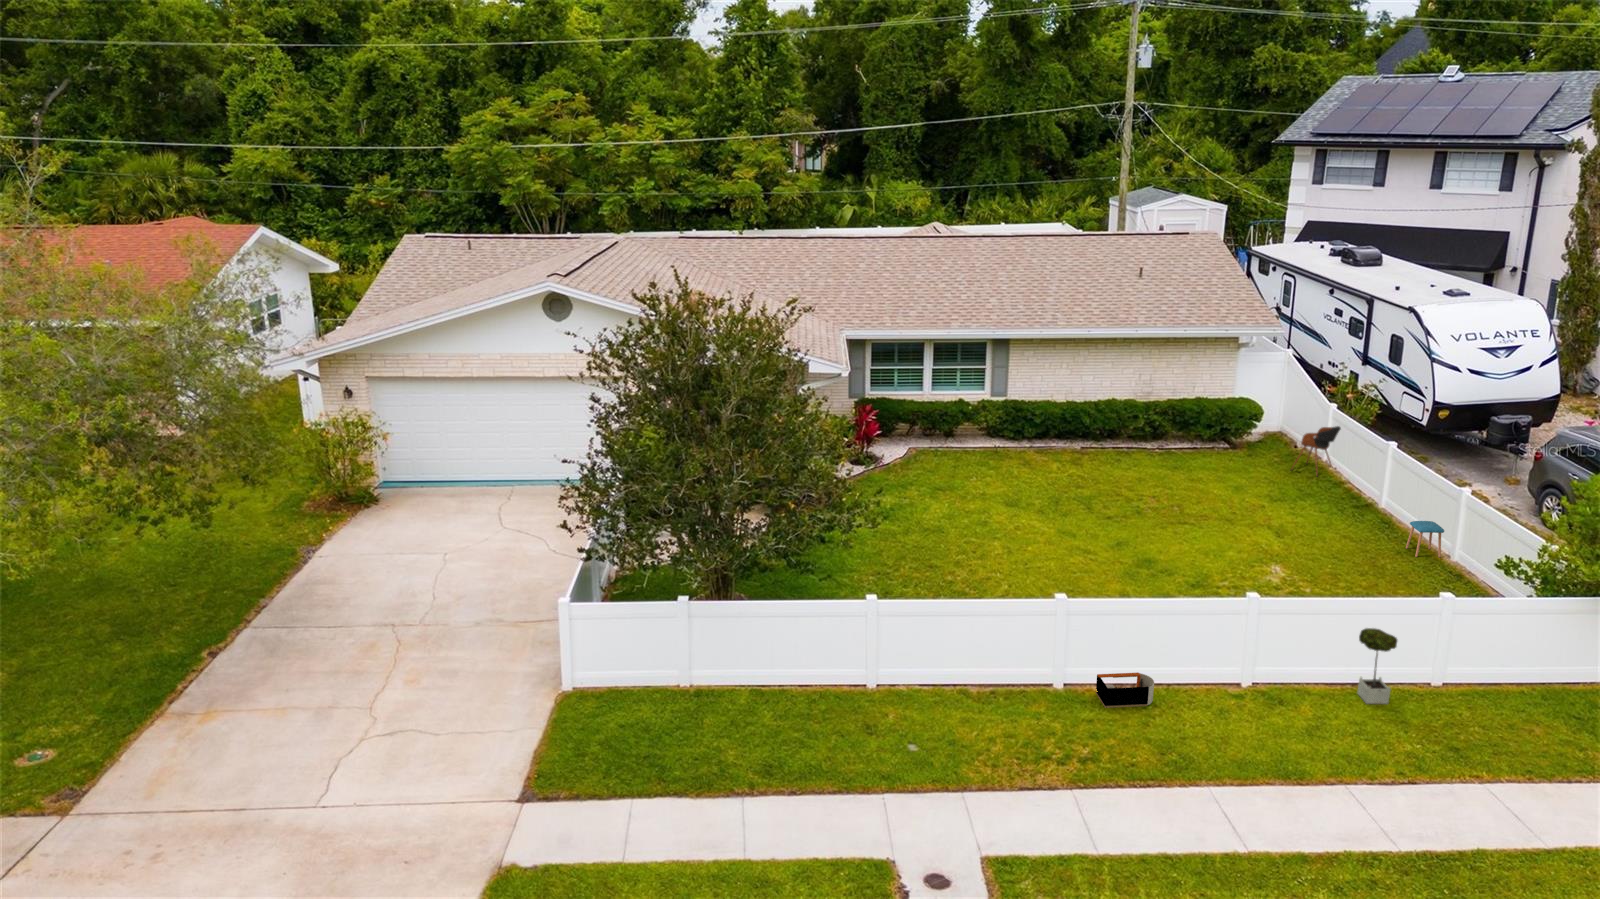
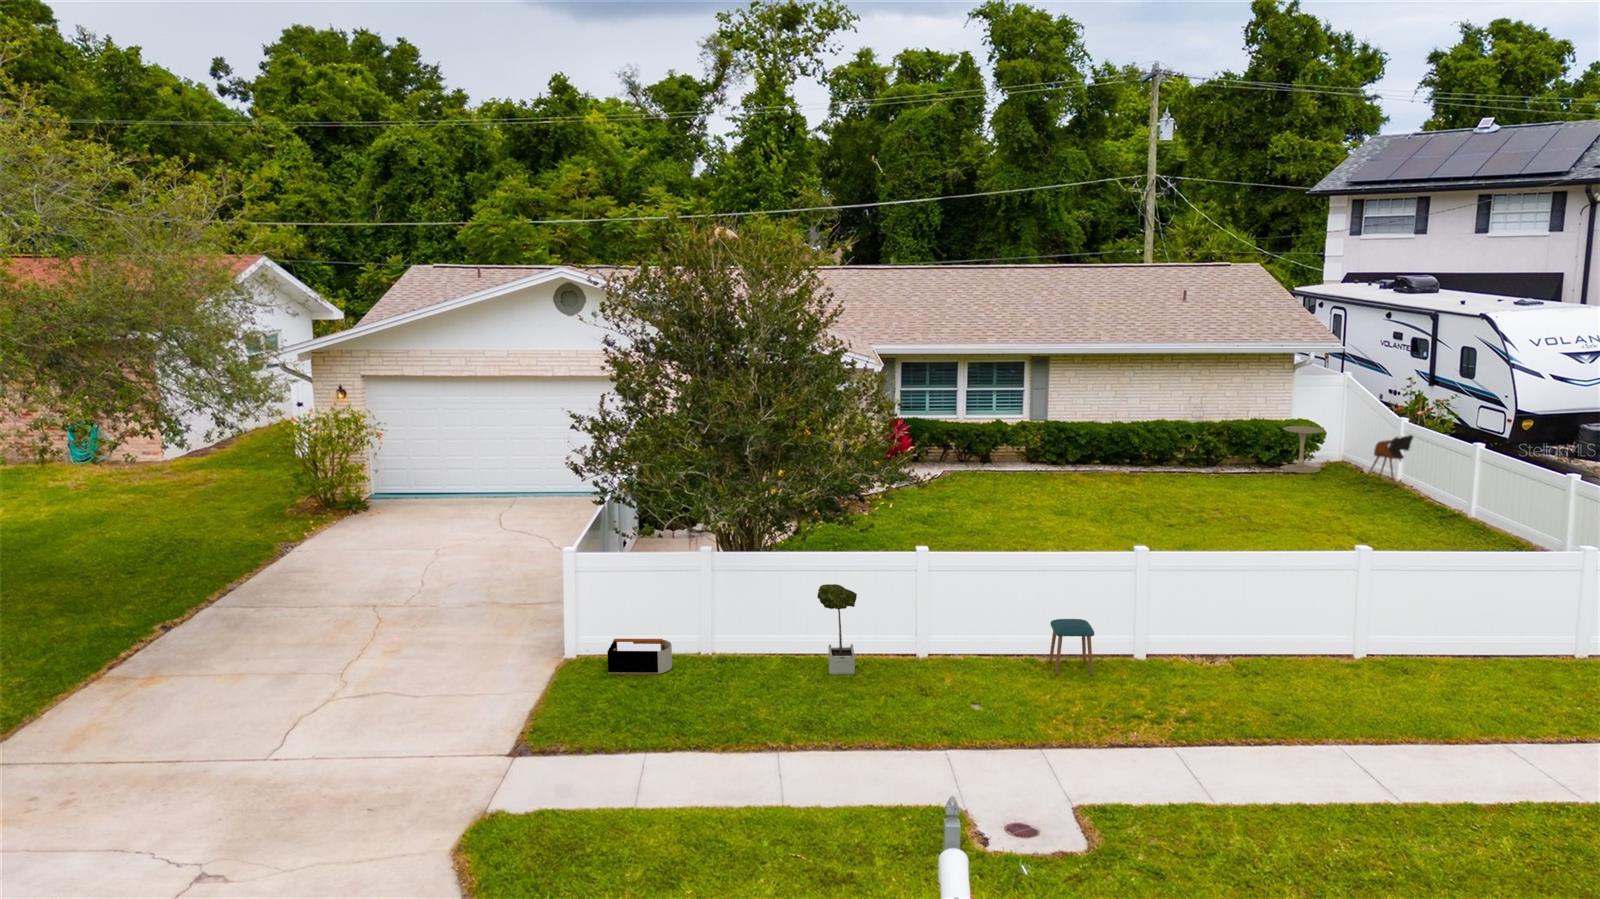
pedestal table: none [1219,409,1259,455] -> present [1280,426,1324,473]
stool: present [1406,521,1444,558] -> present [1049,619,1094,676]
potted tree: present [1358,628,1397,704] -> present [817,584,857,674]
storage bin: present [1096,672,1154,708] -> present [607,639,672,675]

